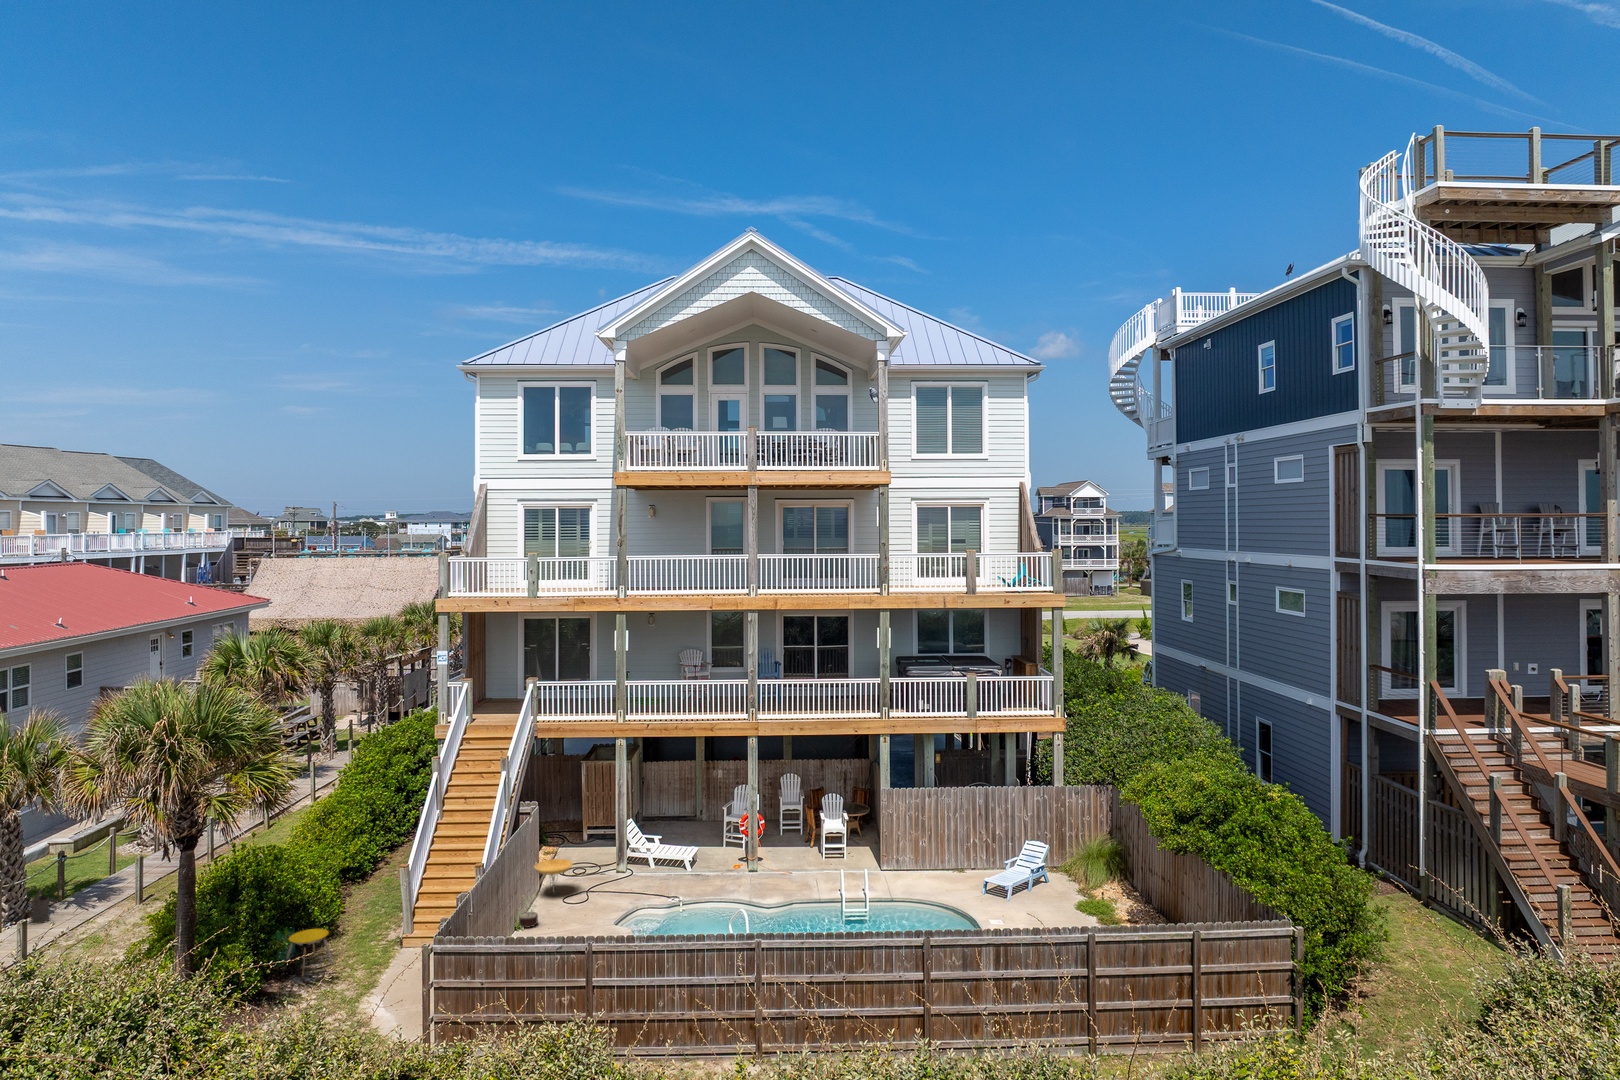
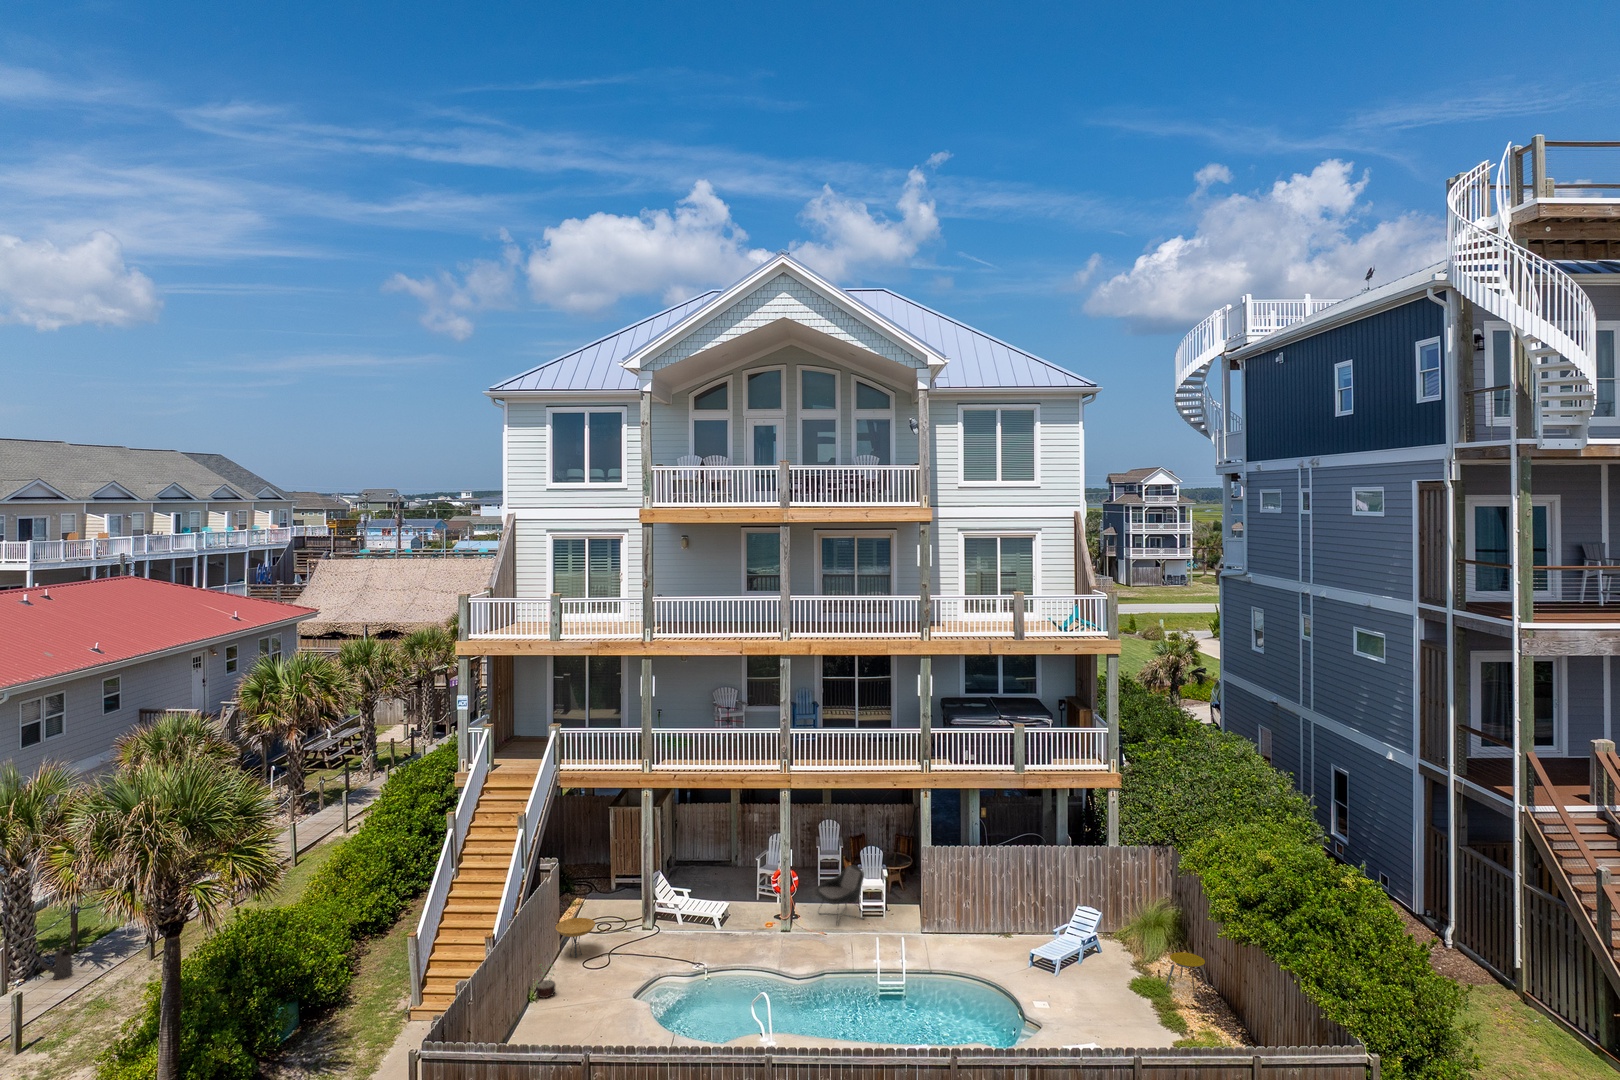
lounge chair: none [782,810,830,865] -> present [816,865,864,924]
stool: present [287,929,333,974] -> present [1166,952,1209,997]

